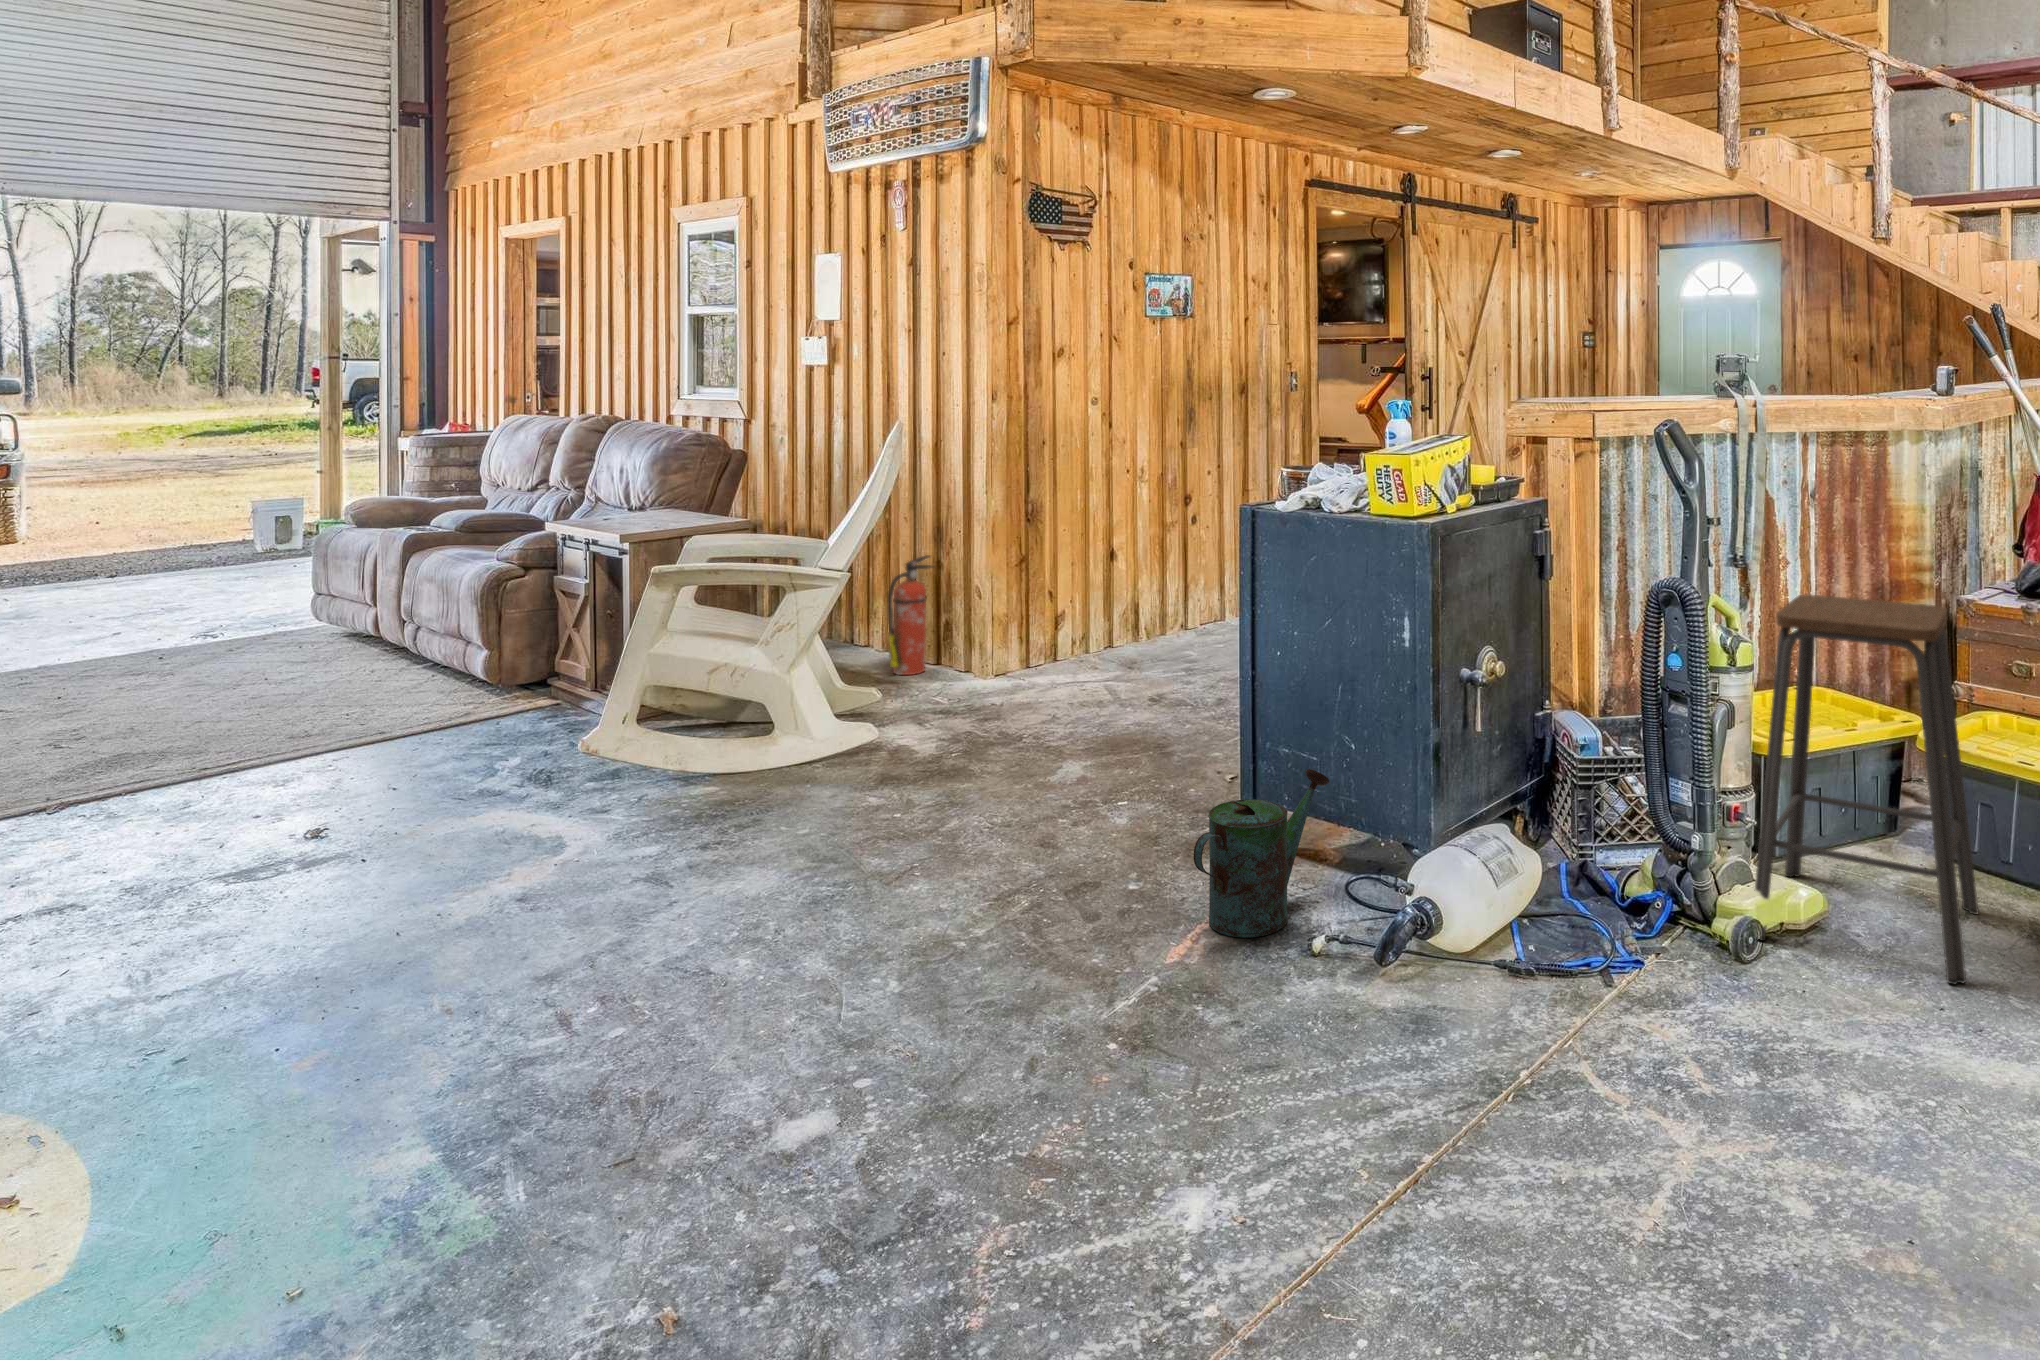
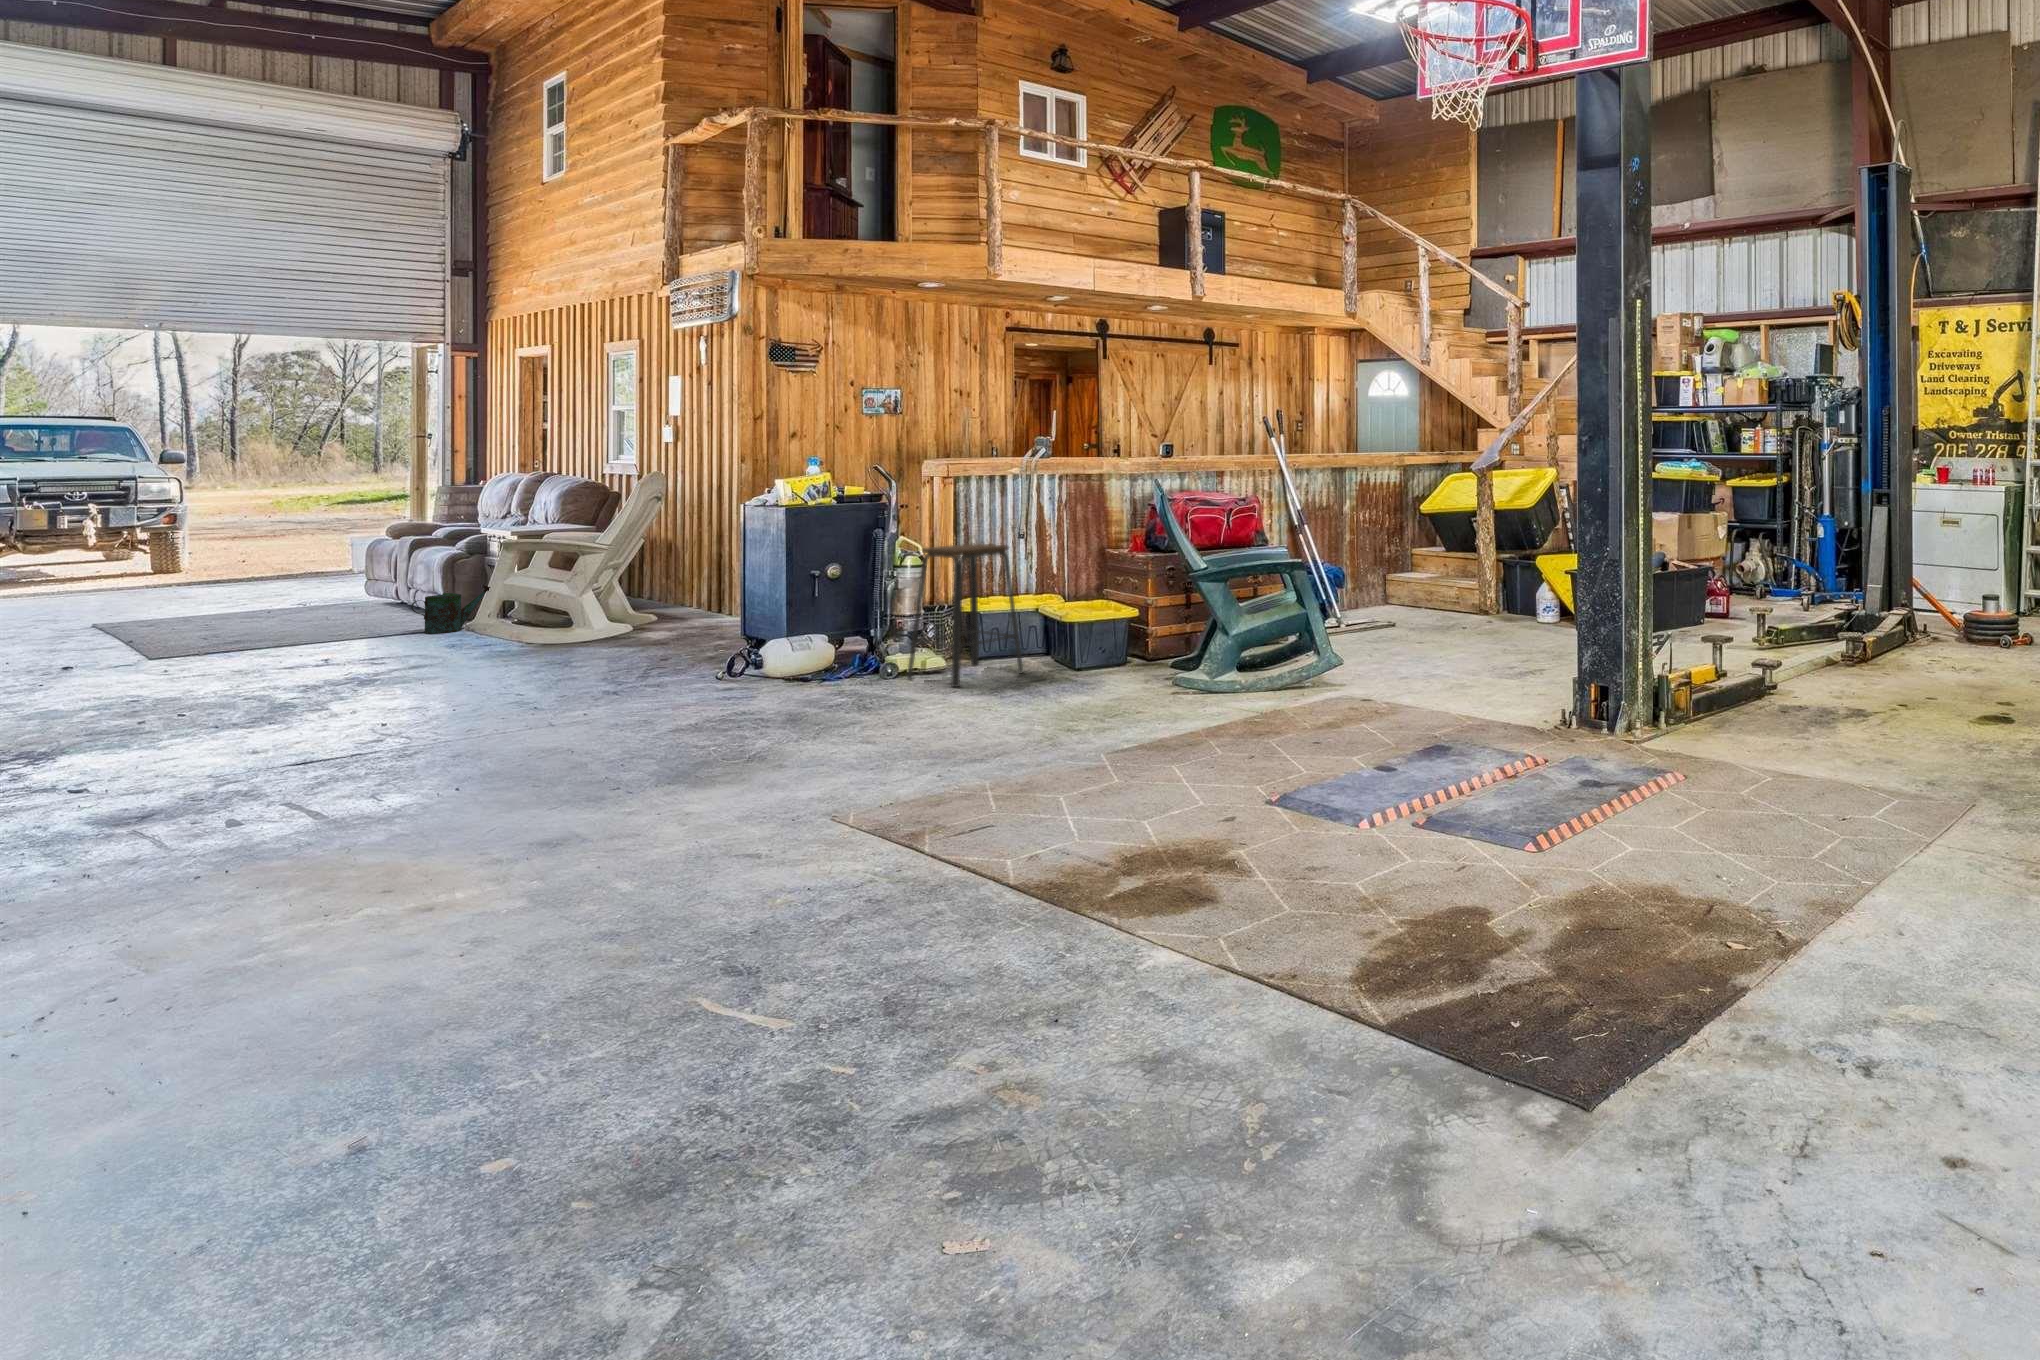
fire extinguisher: present [888,555,933,675] -> none [685,550,720,616]
watering can: present [1194,769,1329,938] -> present [411,585,490,634]

